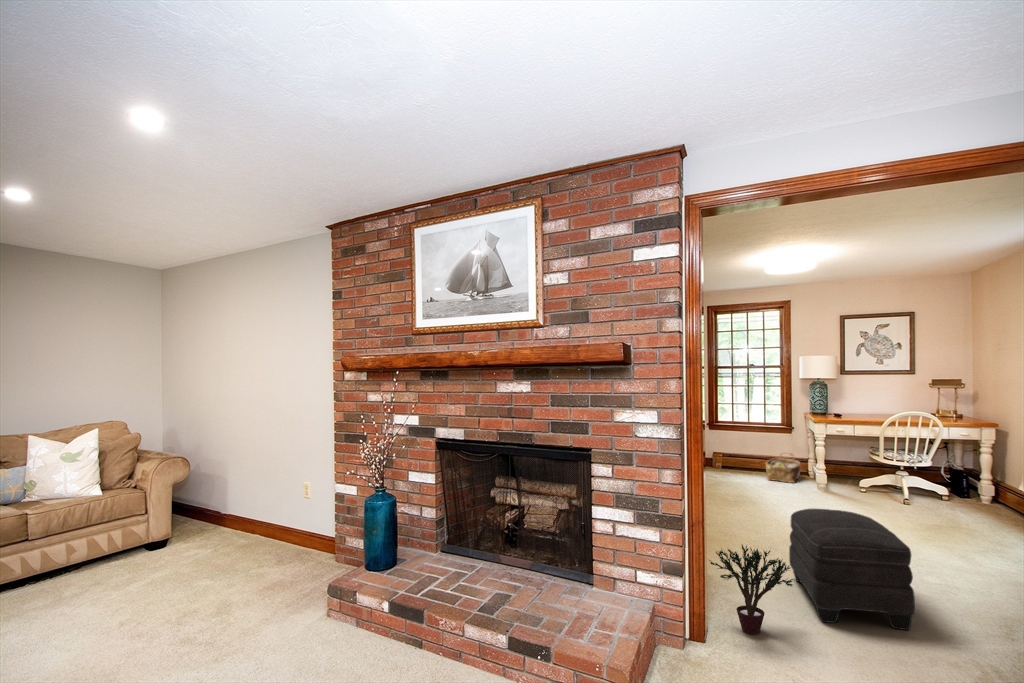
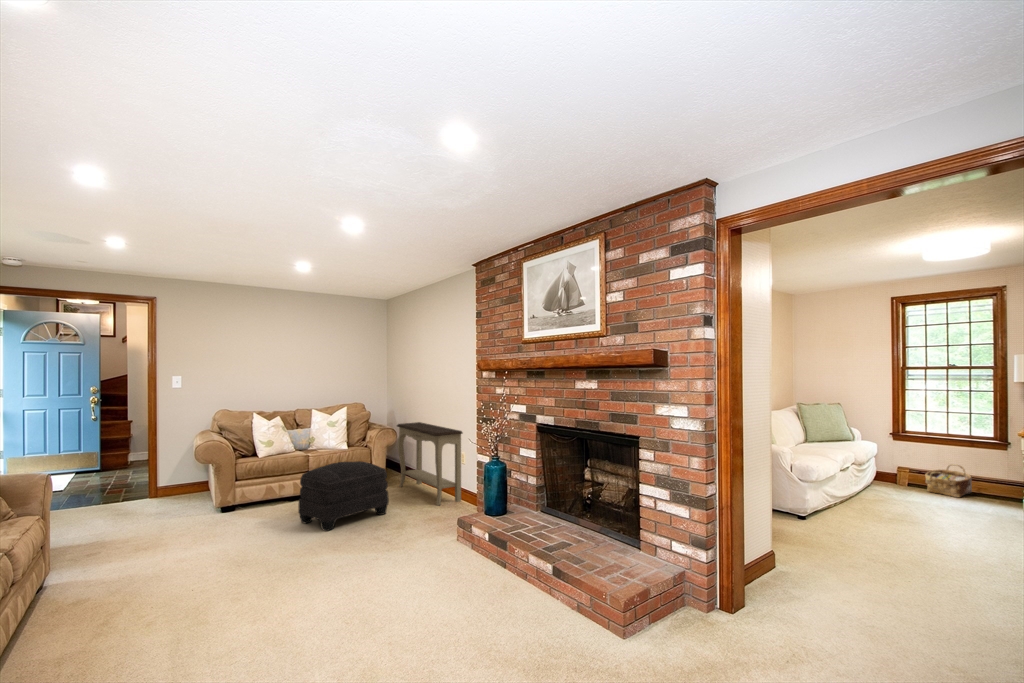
console table: none [188,445,303,561] -> present [397,422,462,505]
ottoman: present [789,509,915,630] -> present [298,461,389,531]
potted plant: present [709,545,793,634] -> none [756,535,835,619]

